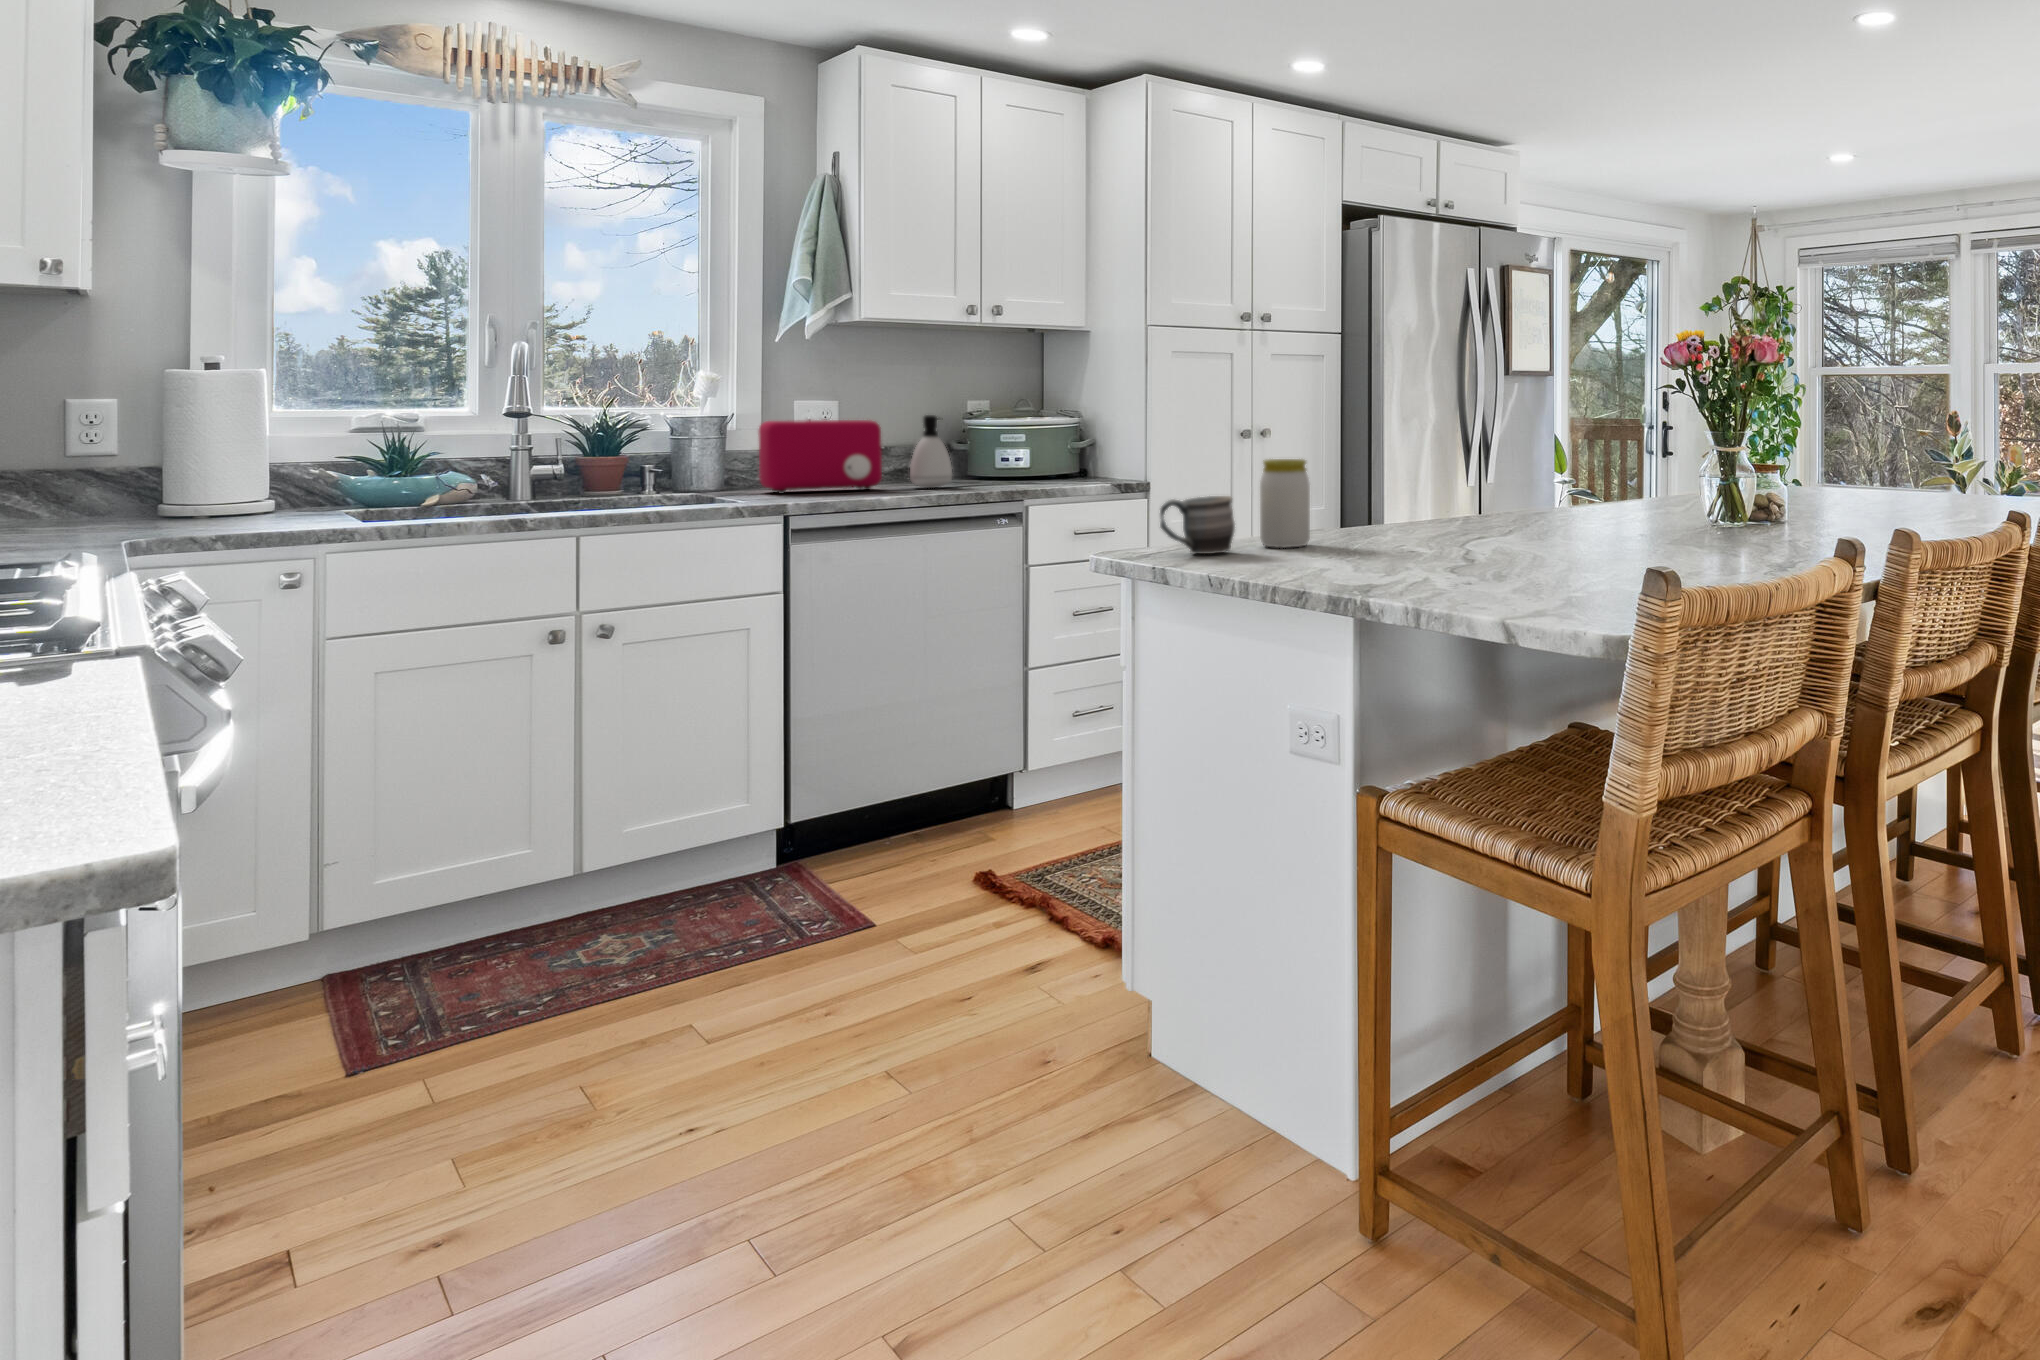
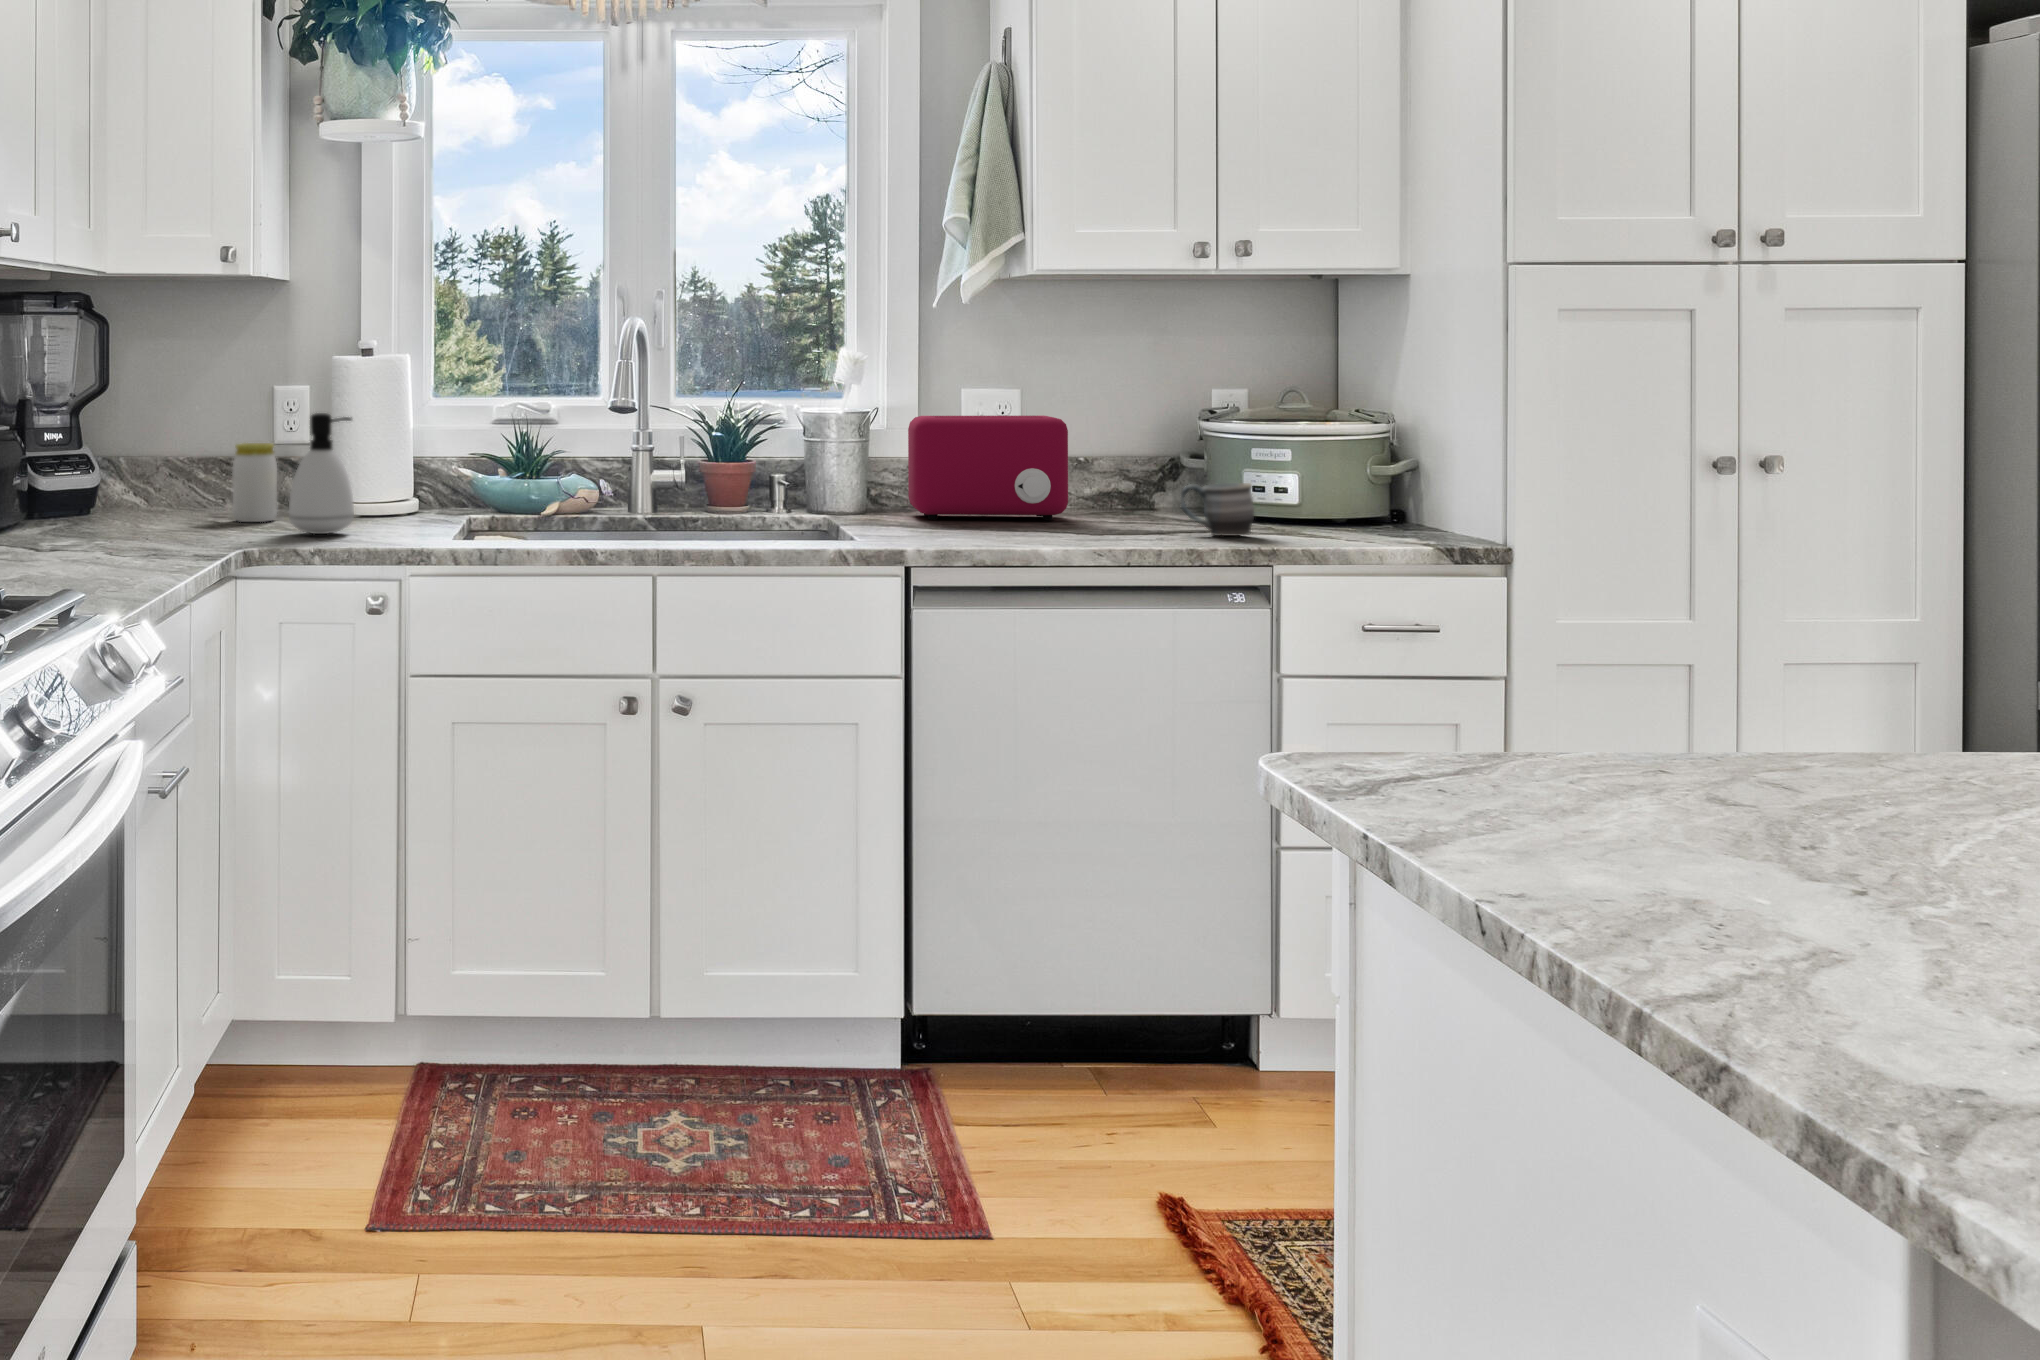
soap dispenser: present [910,415,952,488] -> present [289,413,354,534]
jar: present [1260,459,1310,548] -> present [232,443,277,522]
mug: present [1160,496,1235,554] -> present [1181,483,1254,536]

